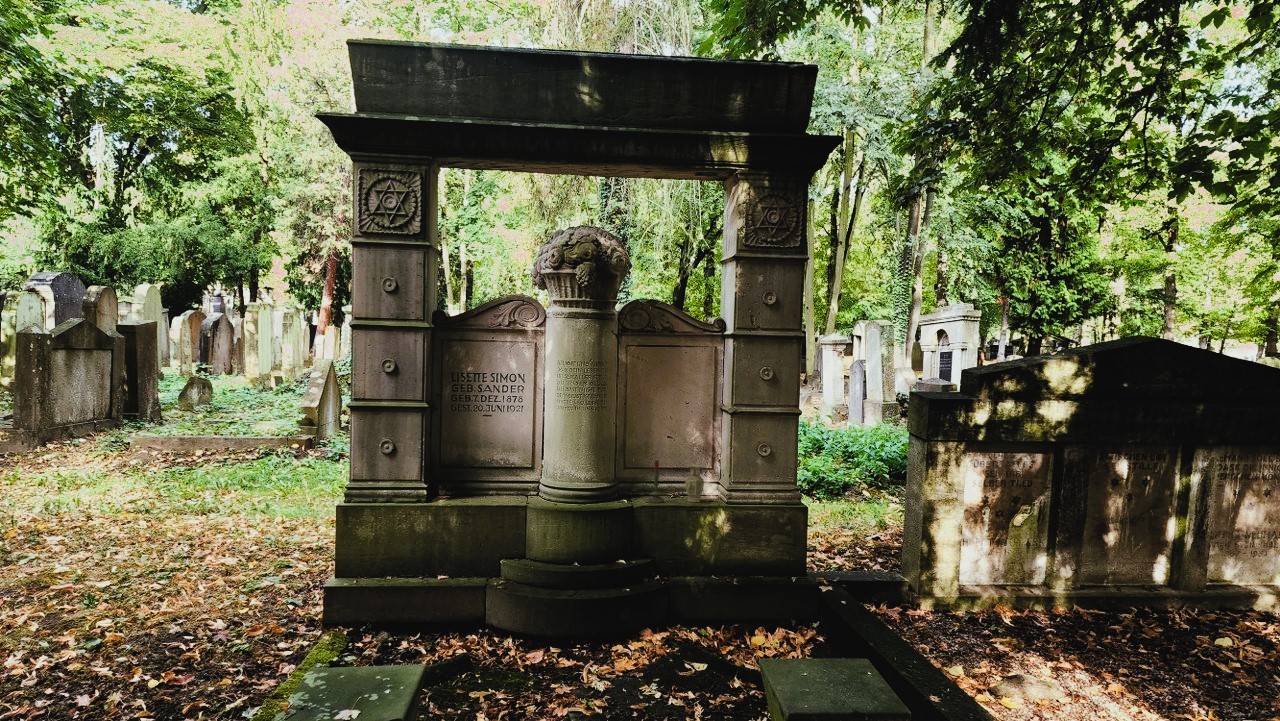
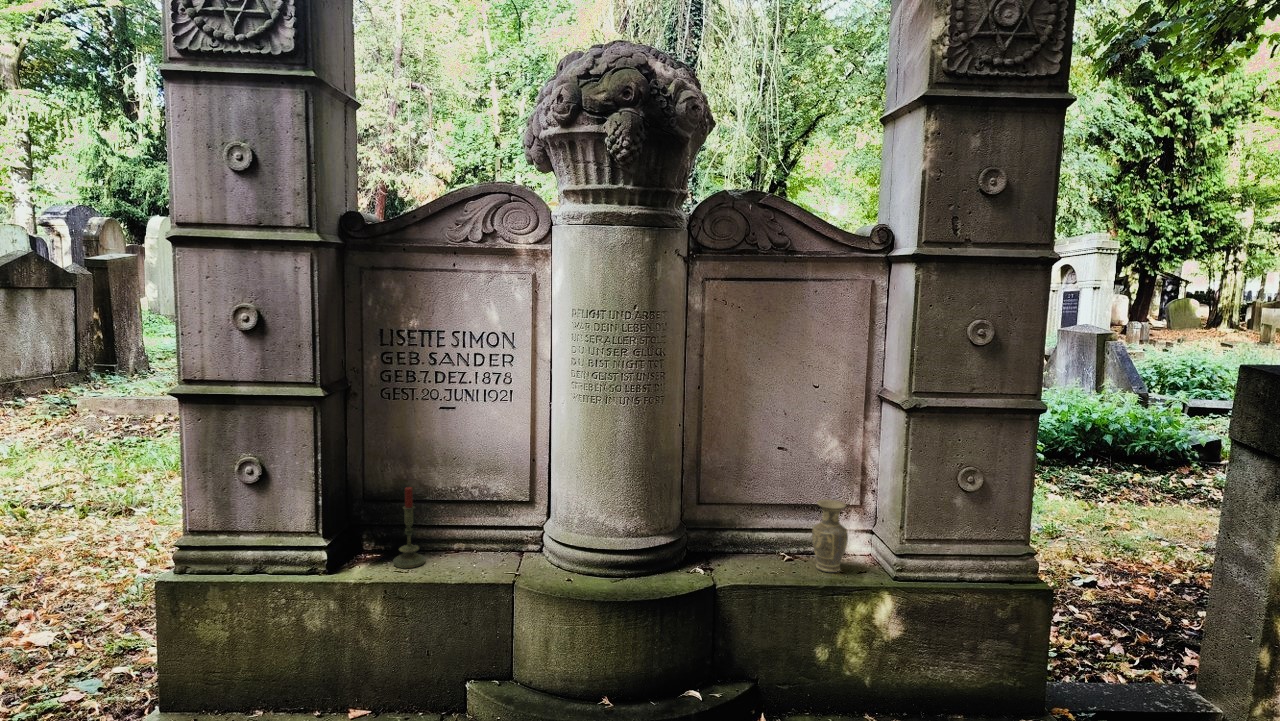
candle: present [648,460,664,503] -> present [393,487,425,568]

